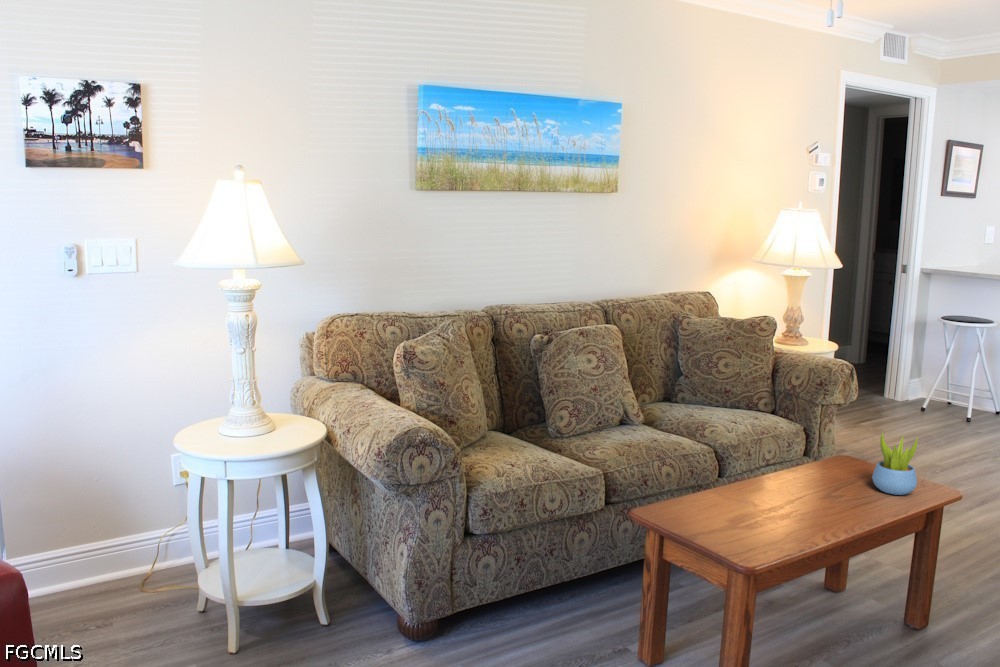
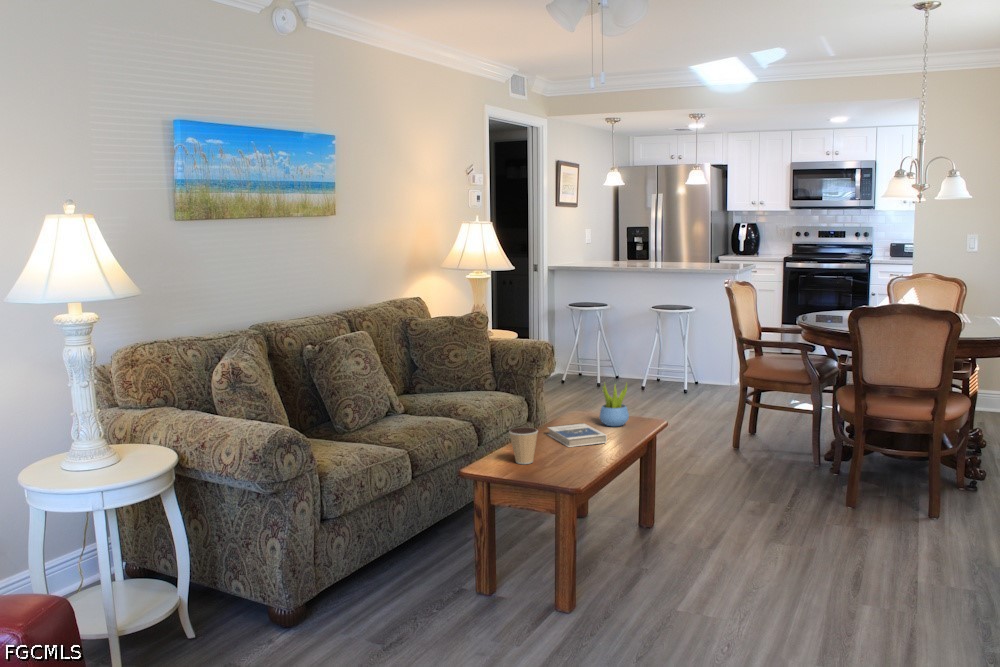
coffee cup: none [699,477,739,528] -> present [509,427,538,464]
hardback book: none [785,478,859,519] -> present [547,423,607,447]

